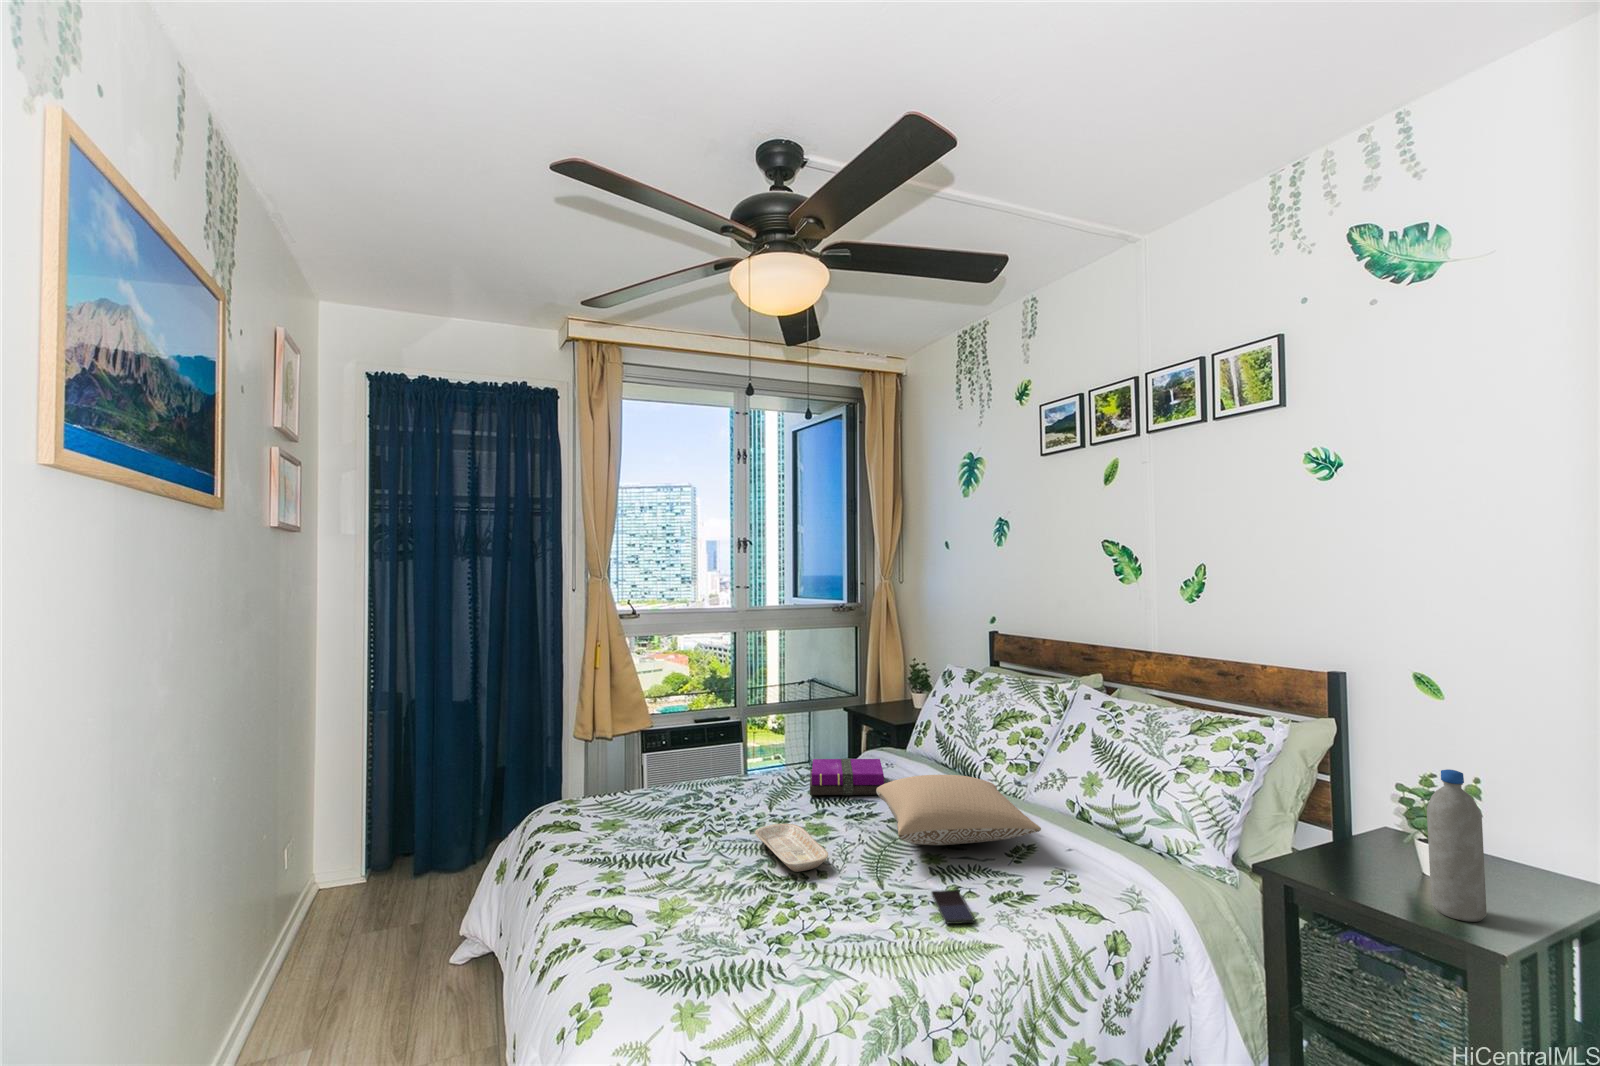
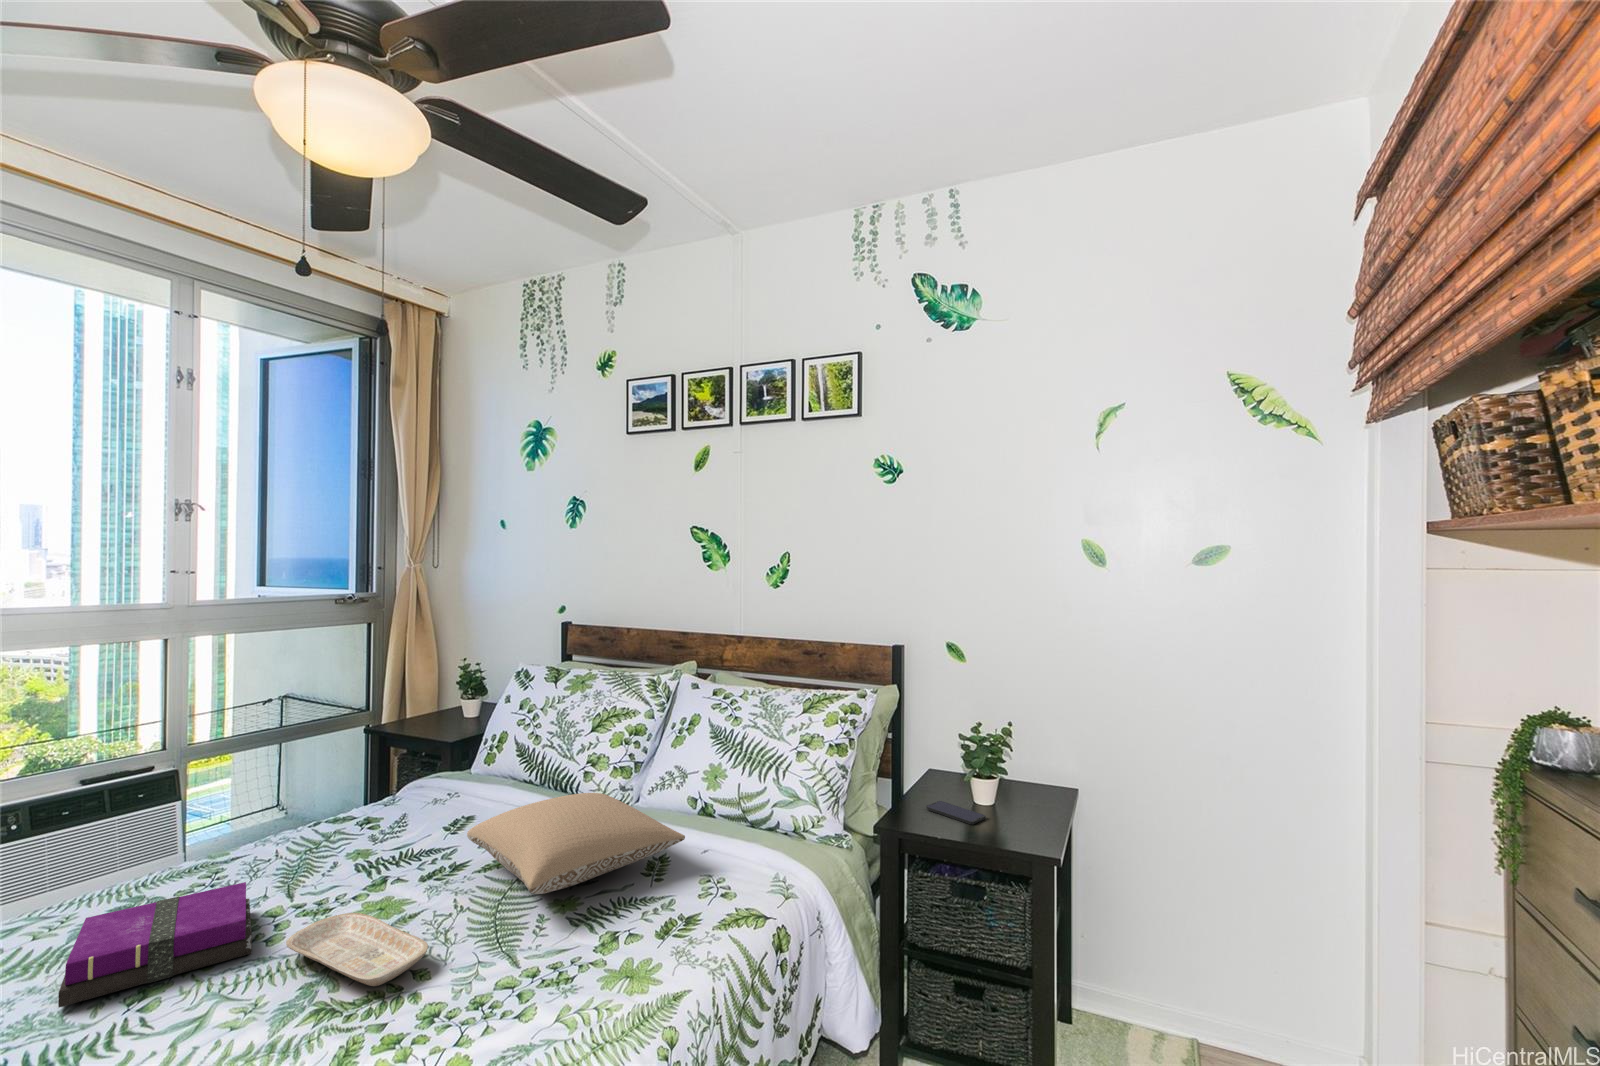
notebook: present [810,759,886,795] -> present [58,882,252,1007]
water bottle: present [1427,769,1487,922] -> none [1001,717,1035,835]
smartphone: present [931,890,974,924] -> present [926,801,986,824]

